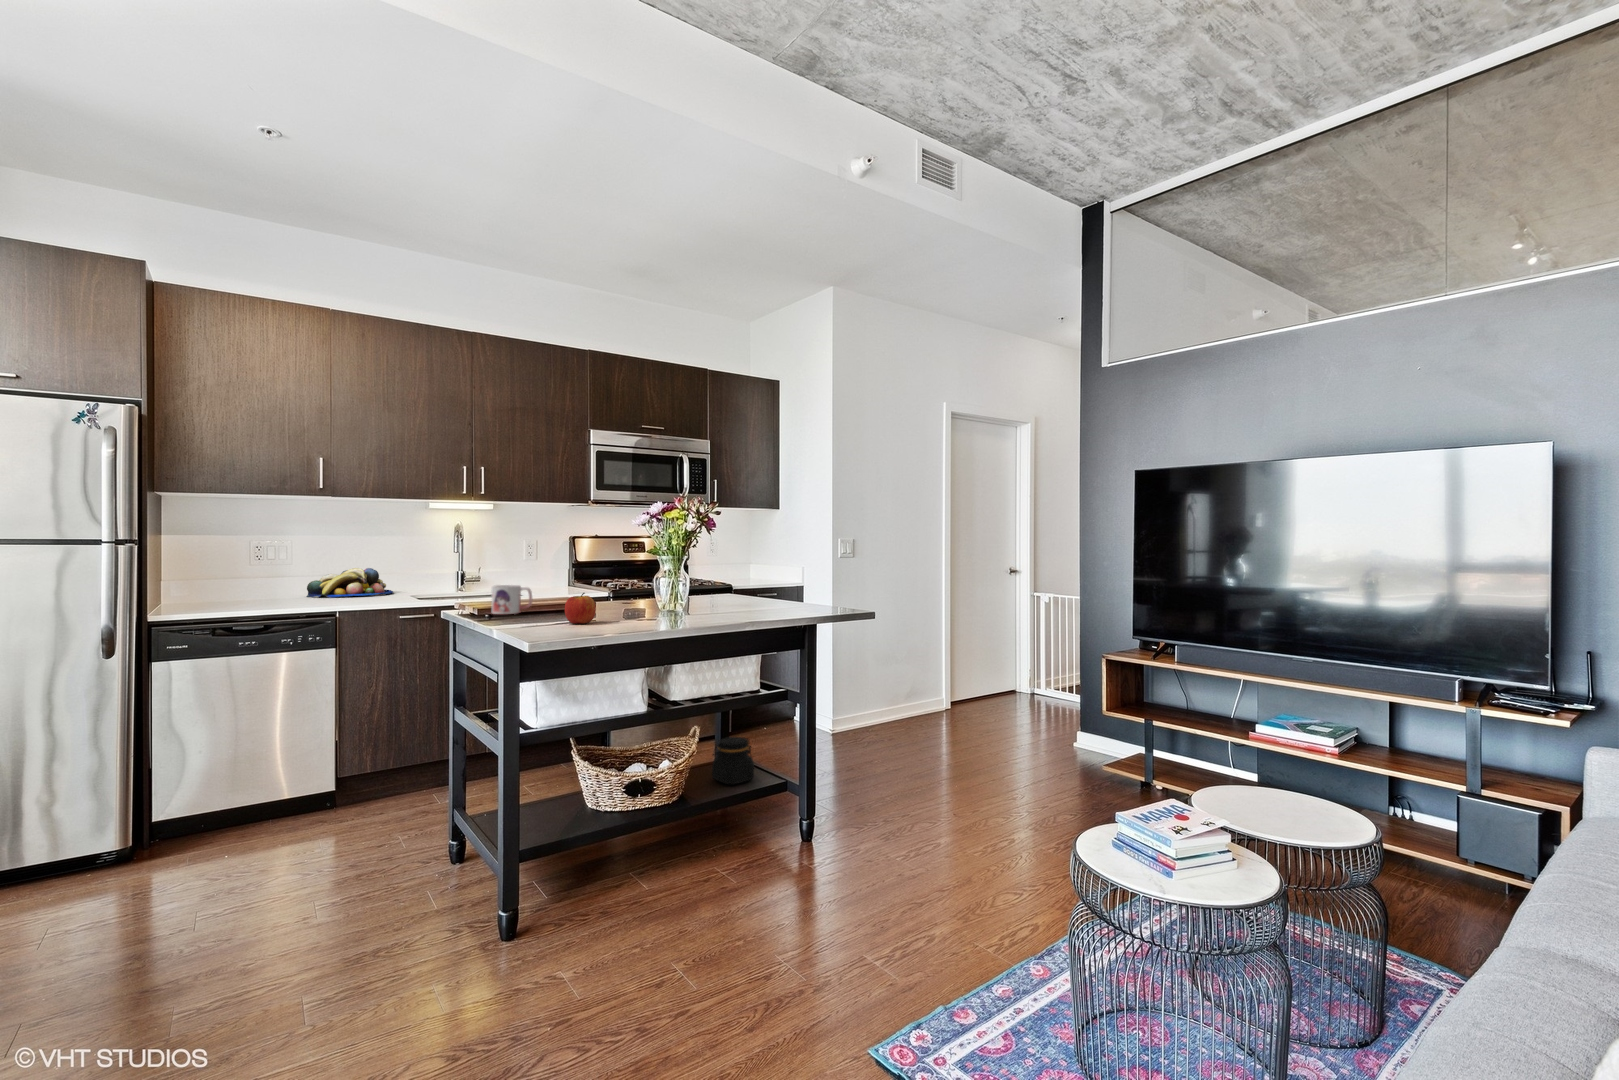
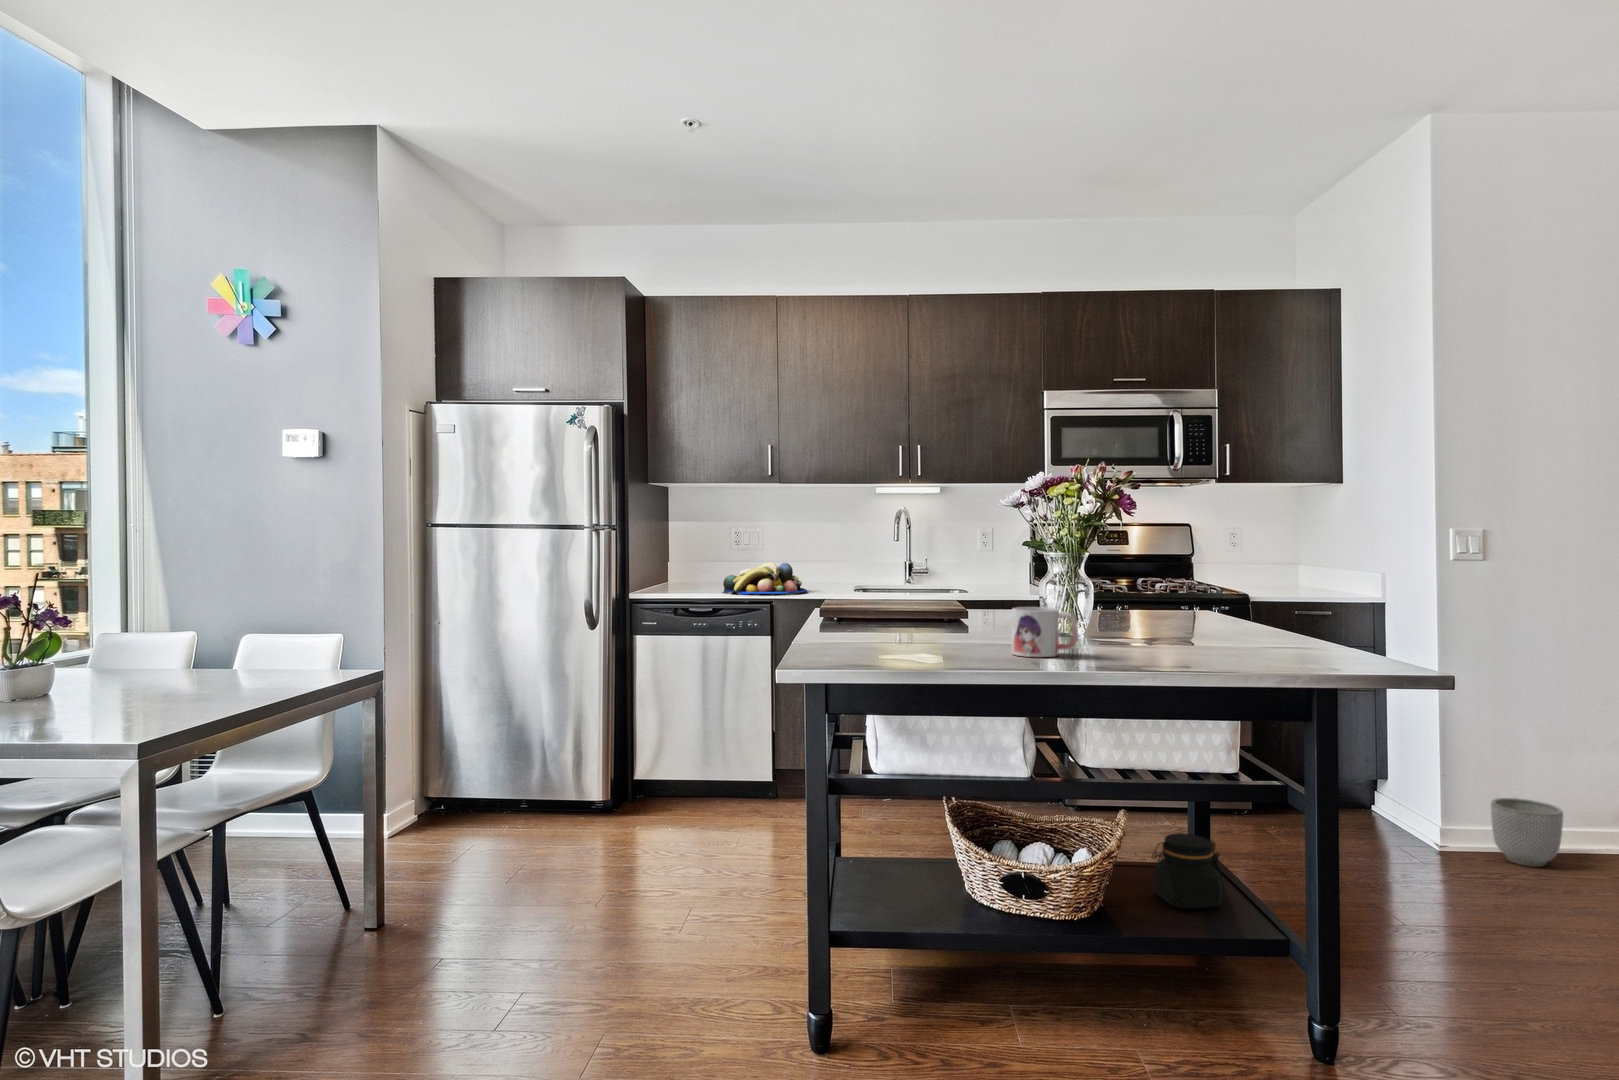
mug: present [492,585,532,614] -> present [1012,607,1078,657]
apple: present [565,593,596,624] -> none [930,602,970,644]
planter: none [866,694,900,732] -> present [1491,798,1563,867]

